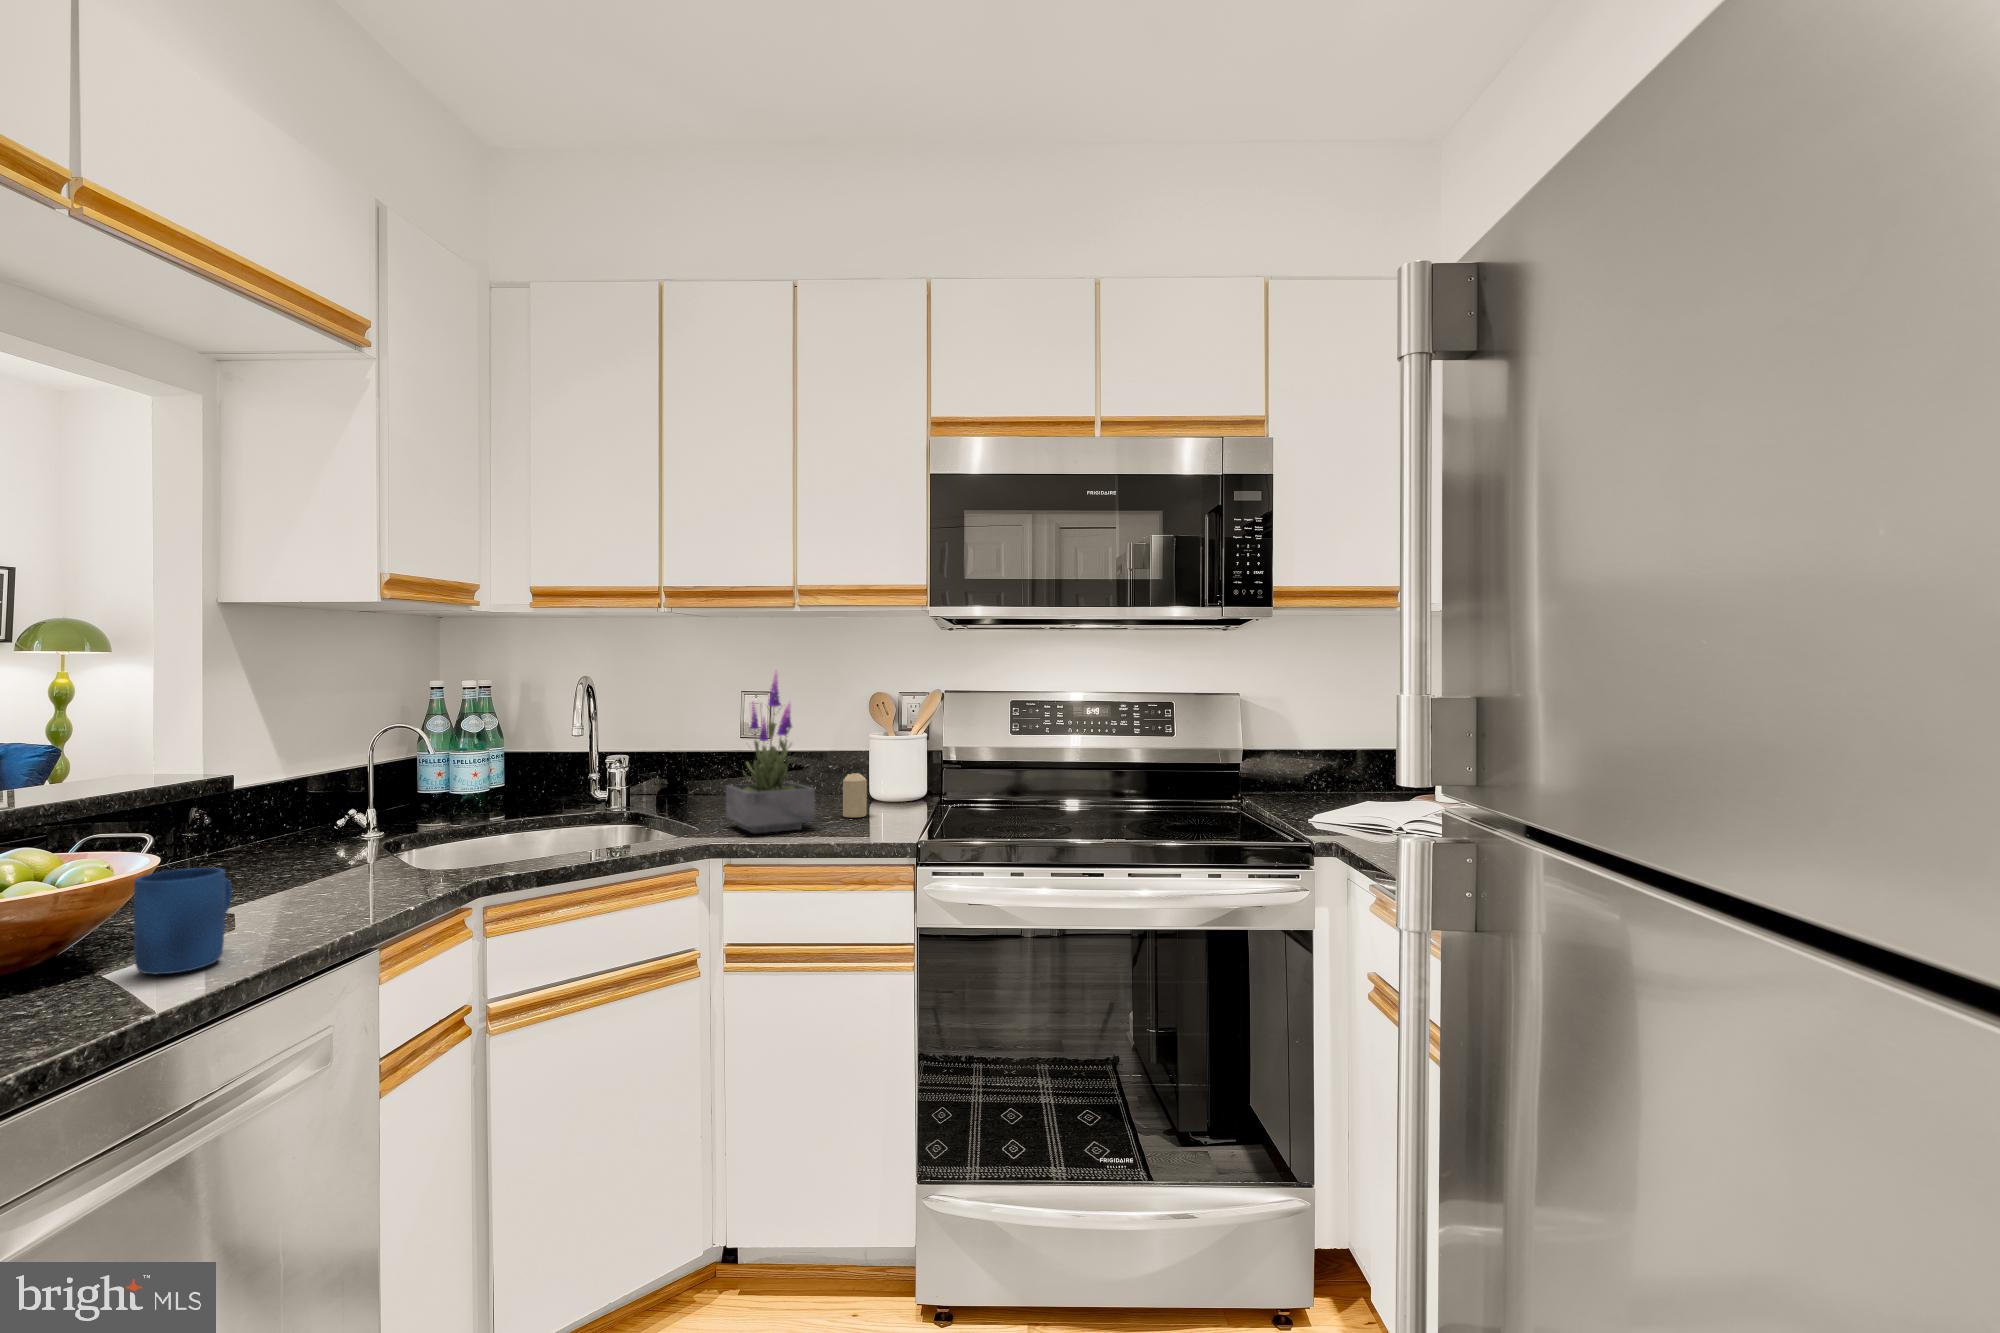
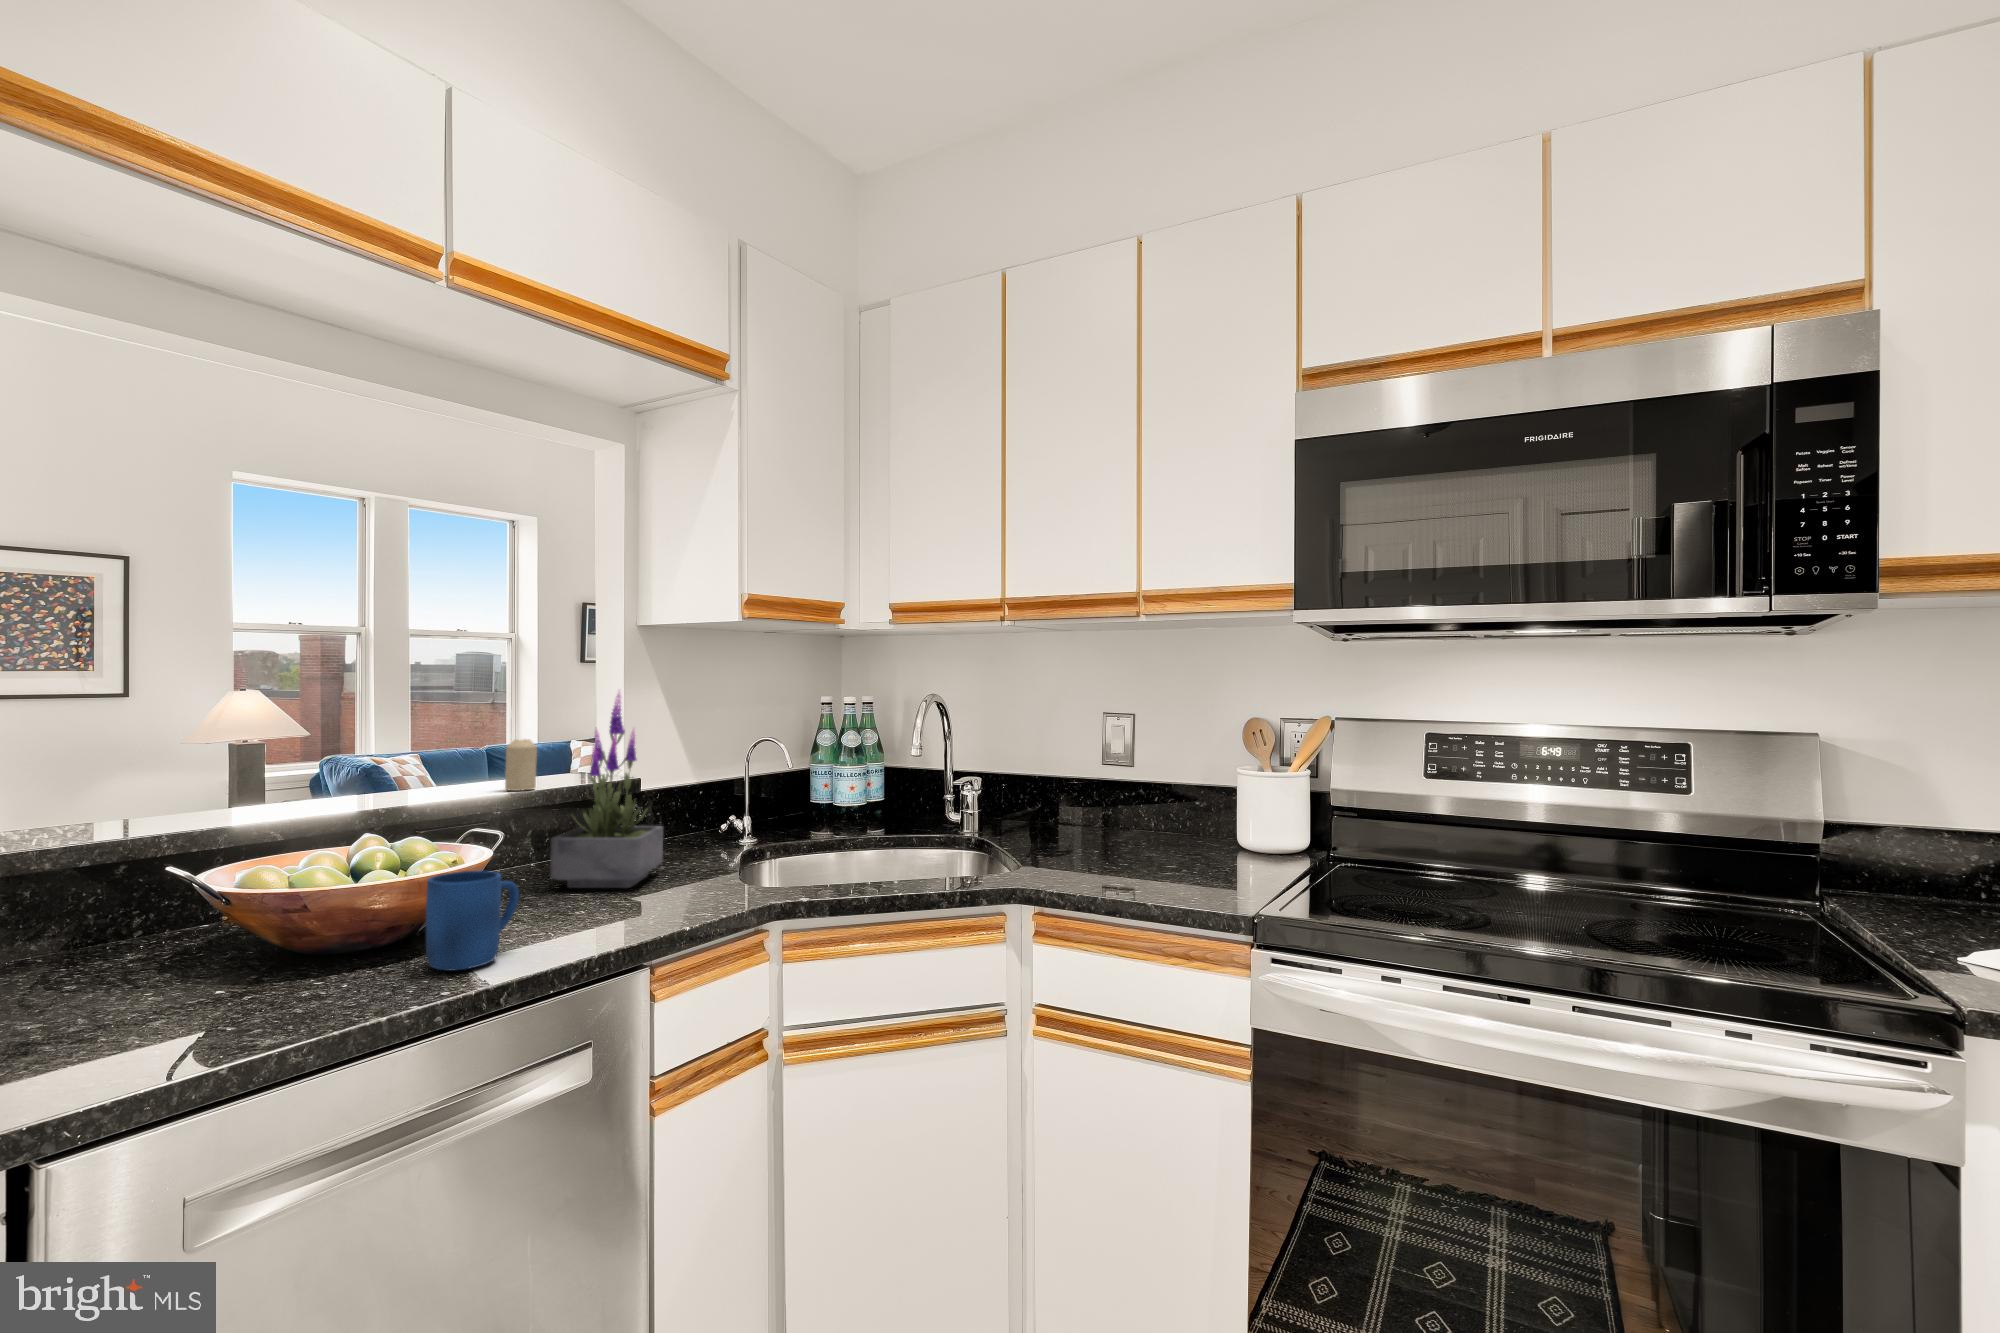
potted plant: present [726,671,815,833] -> present [550,693,663,888]
candle: present [843,773,867,817] -> present [505,739,537,791]

